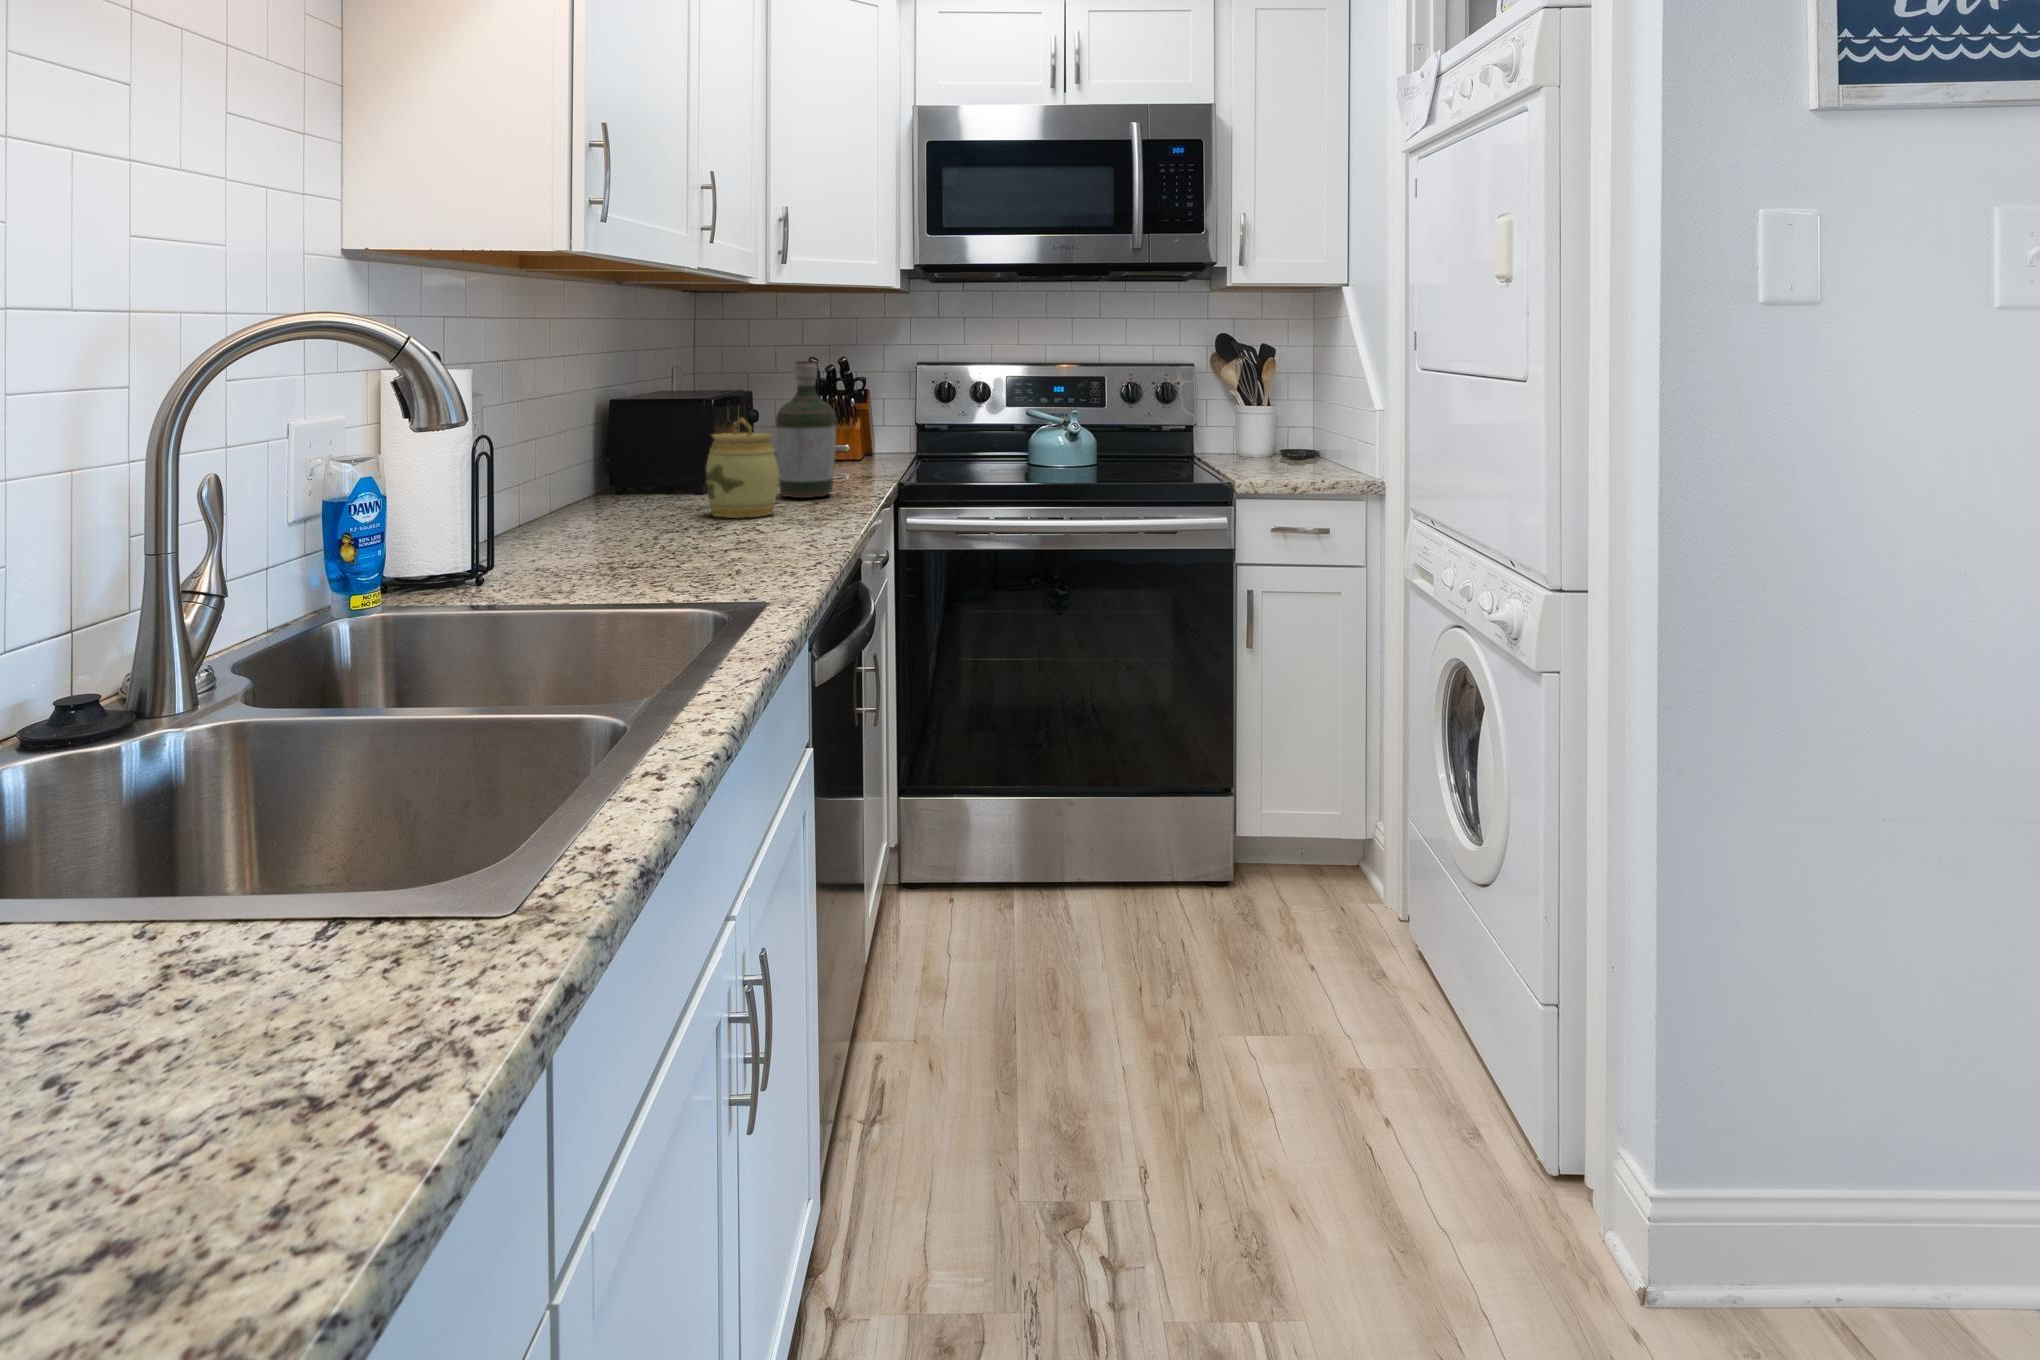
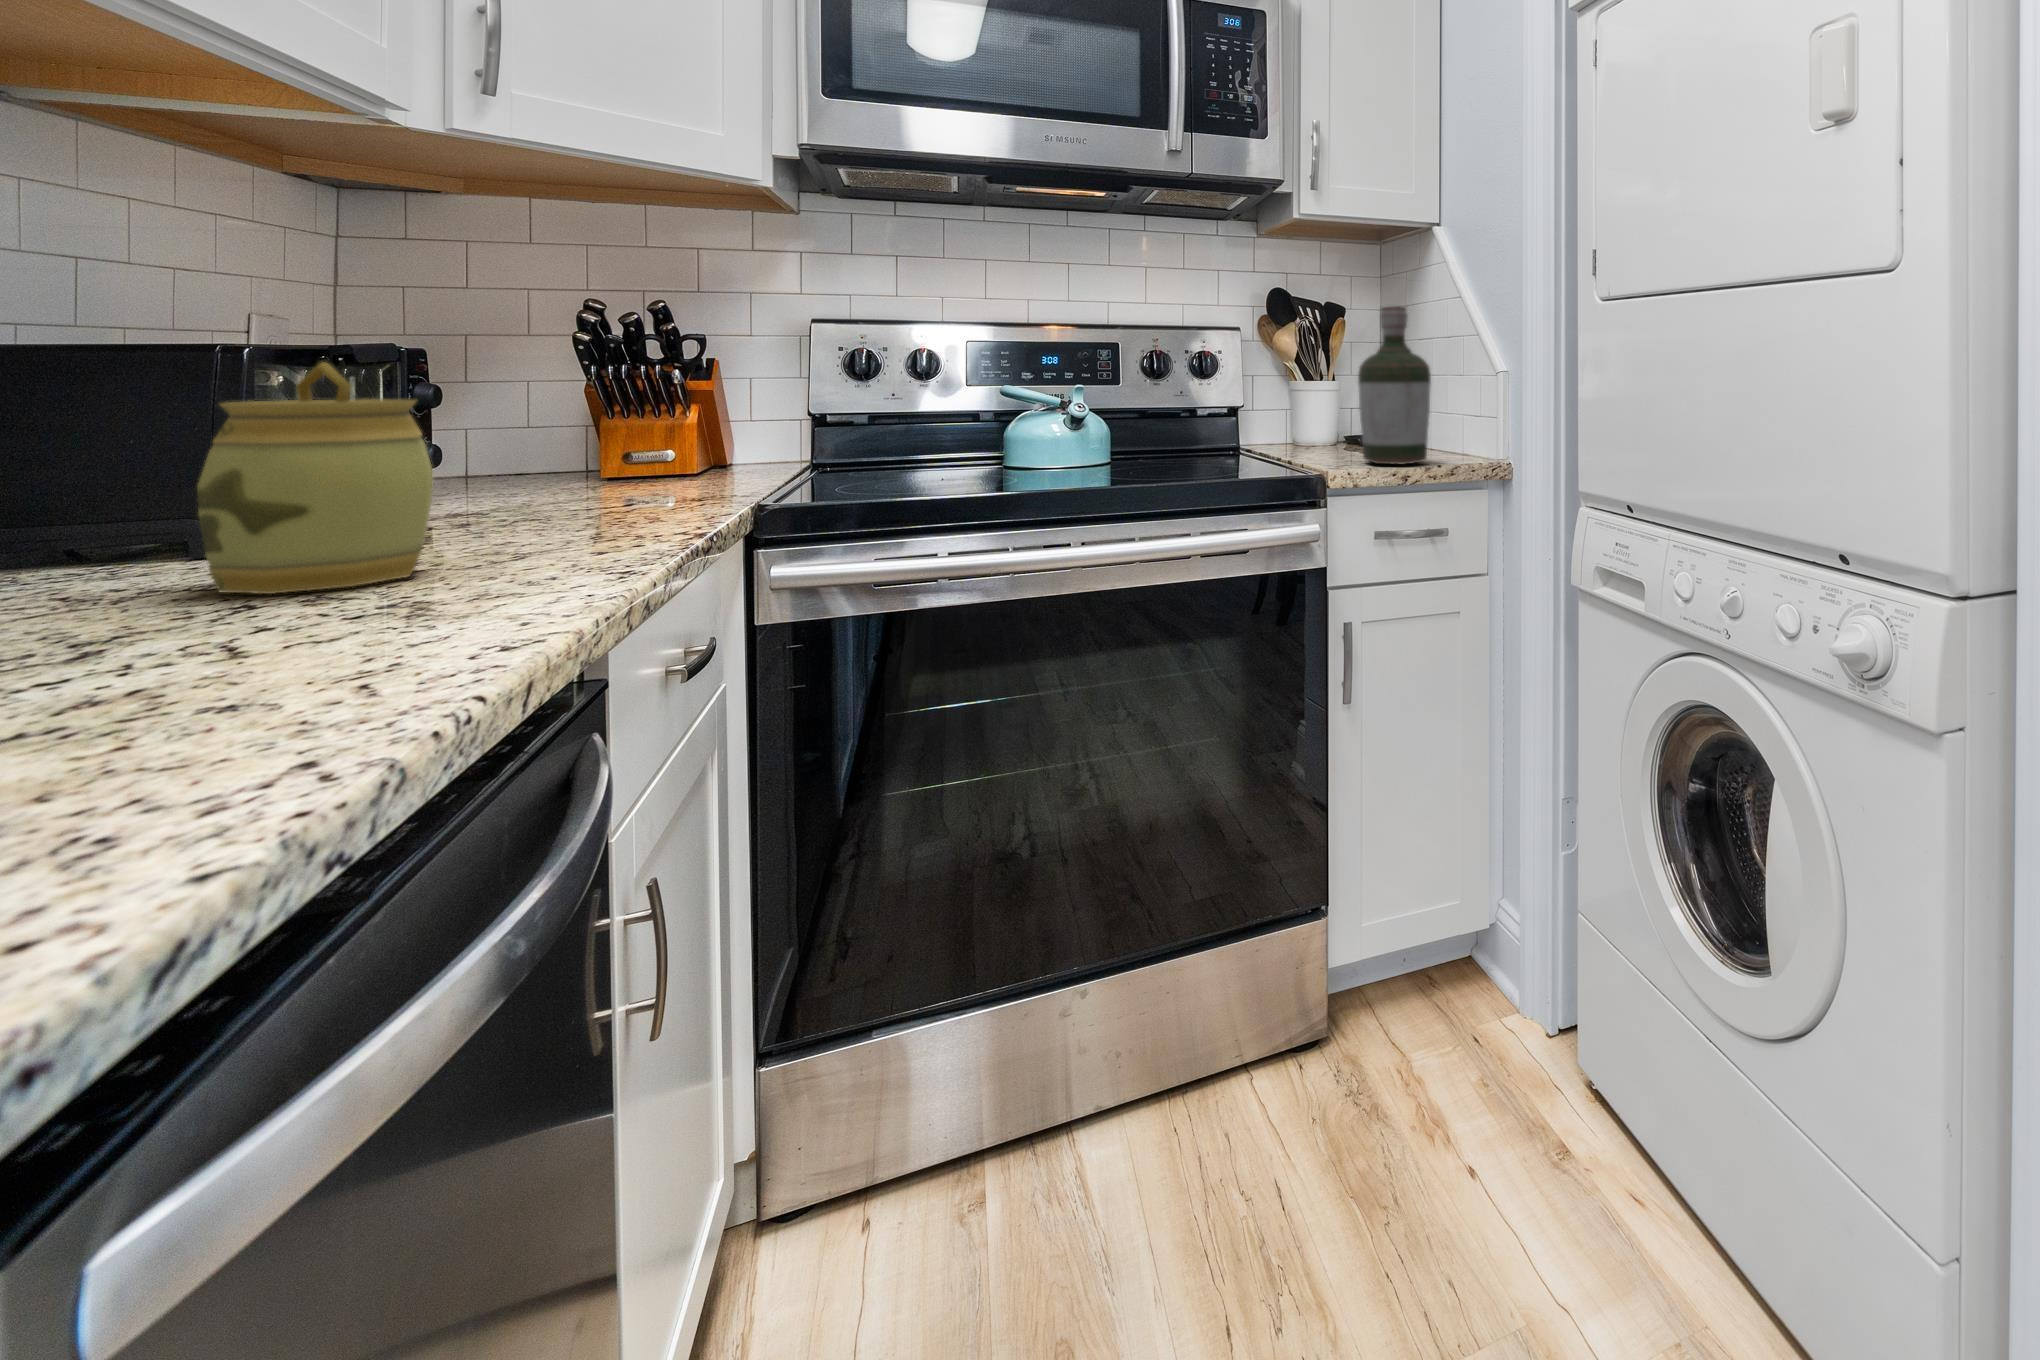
bottle: present [776,361,836,498] -> present [1358,307,1431,465]

